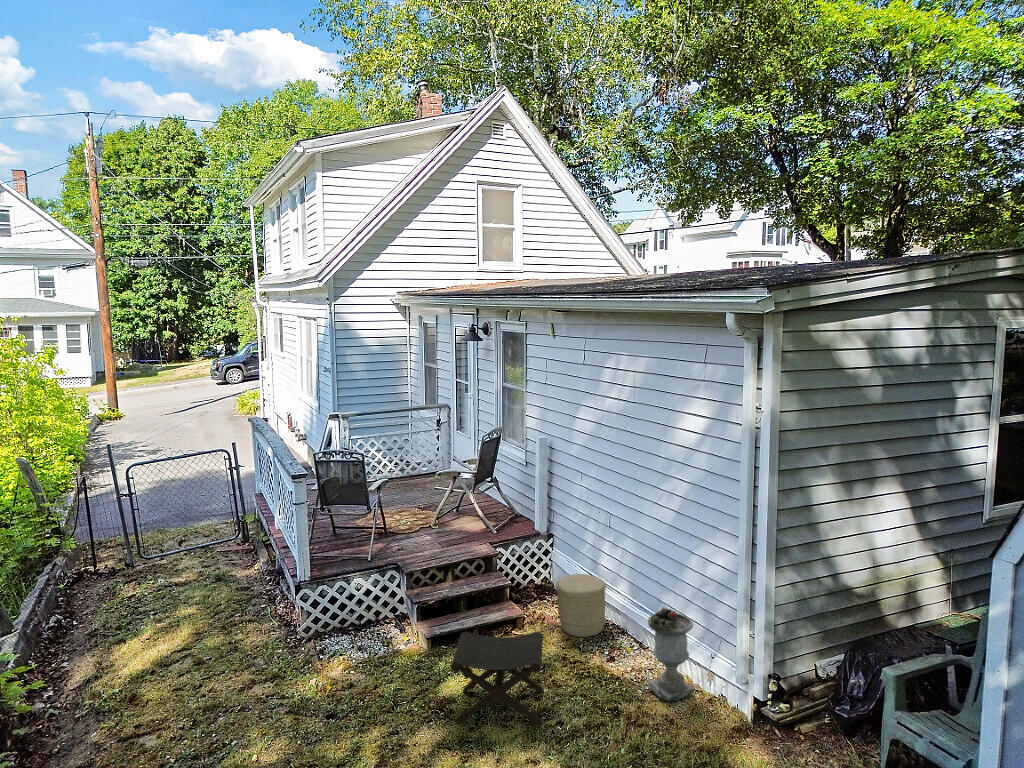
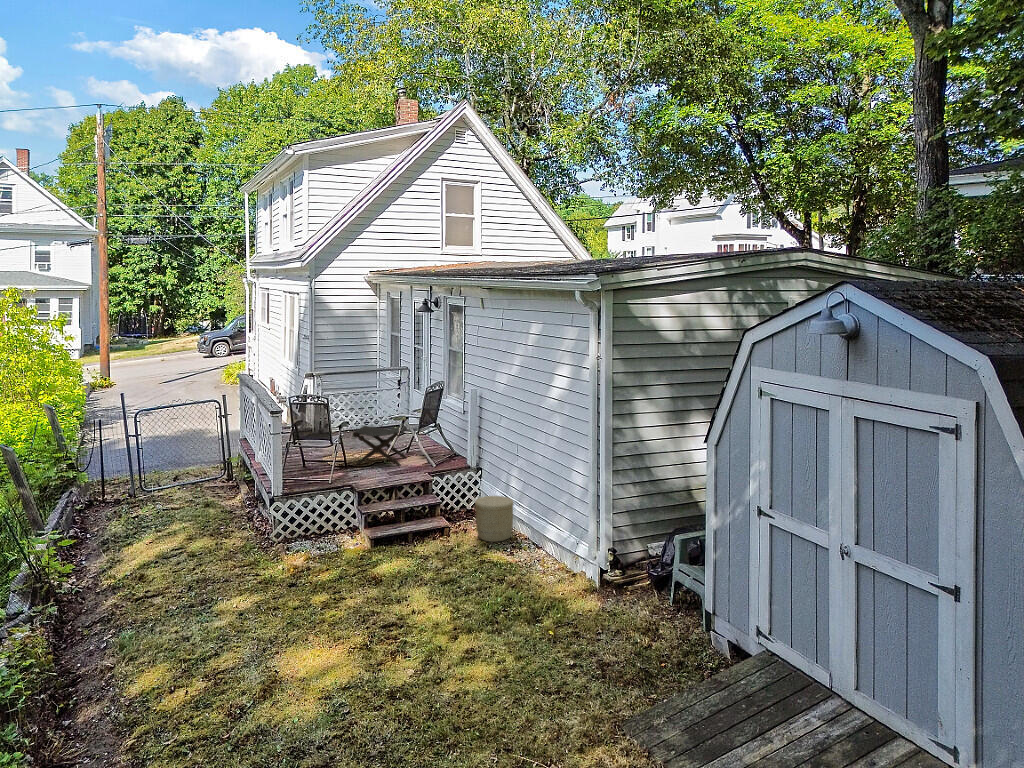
planter: present [648,607,694,702] -> none [531,509,565,578]
footstool: present [451,632,544,725] -> present [353,426,407,466]

